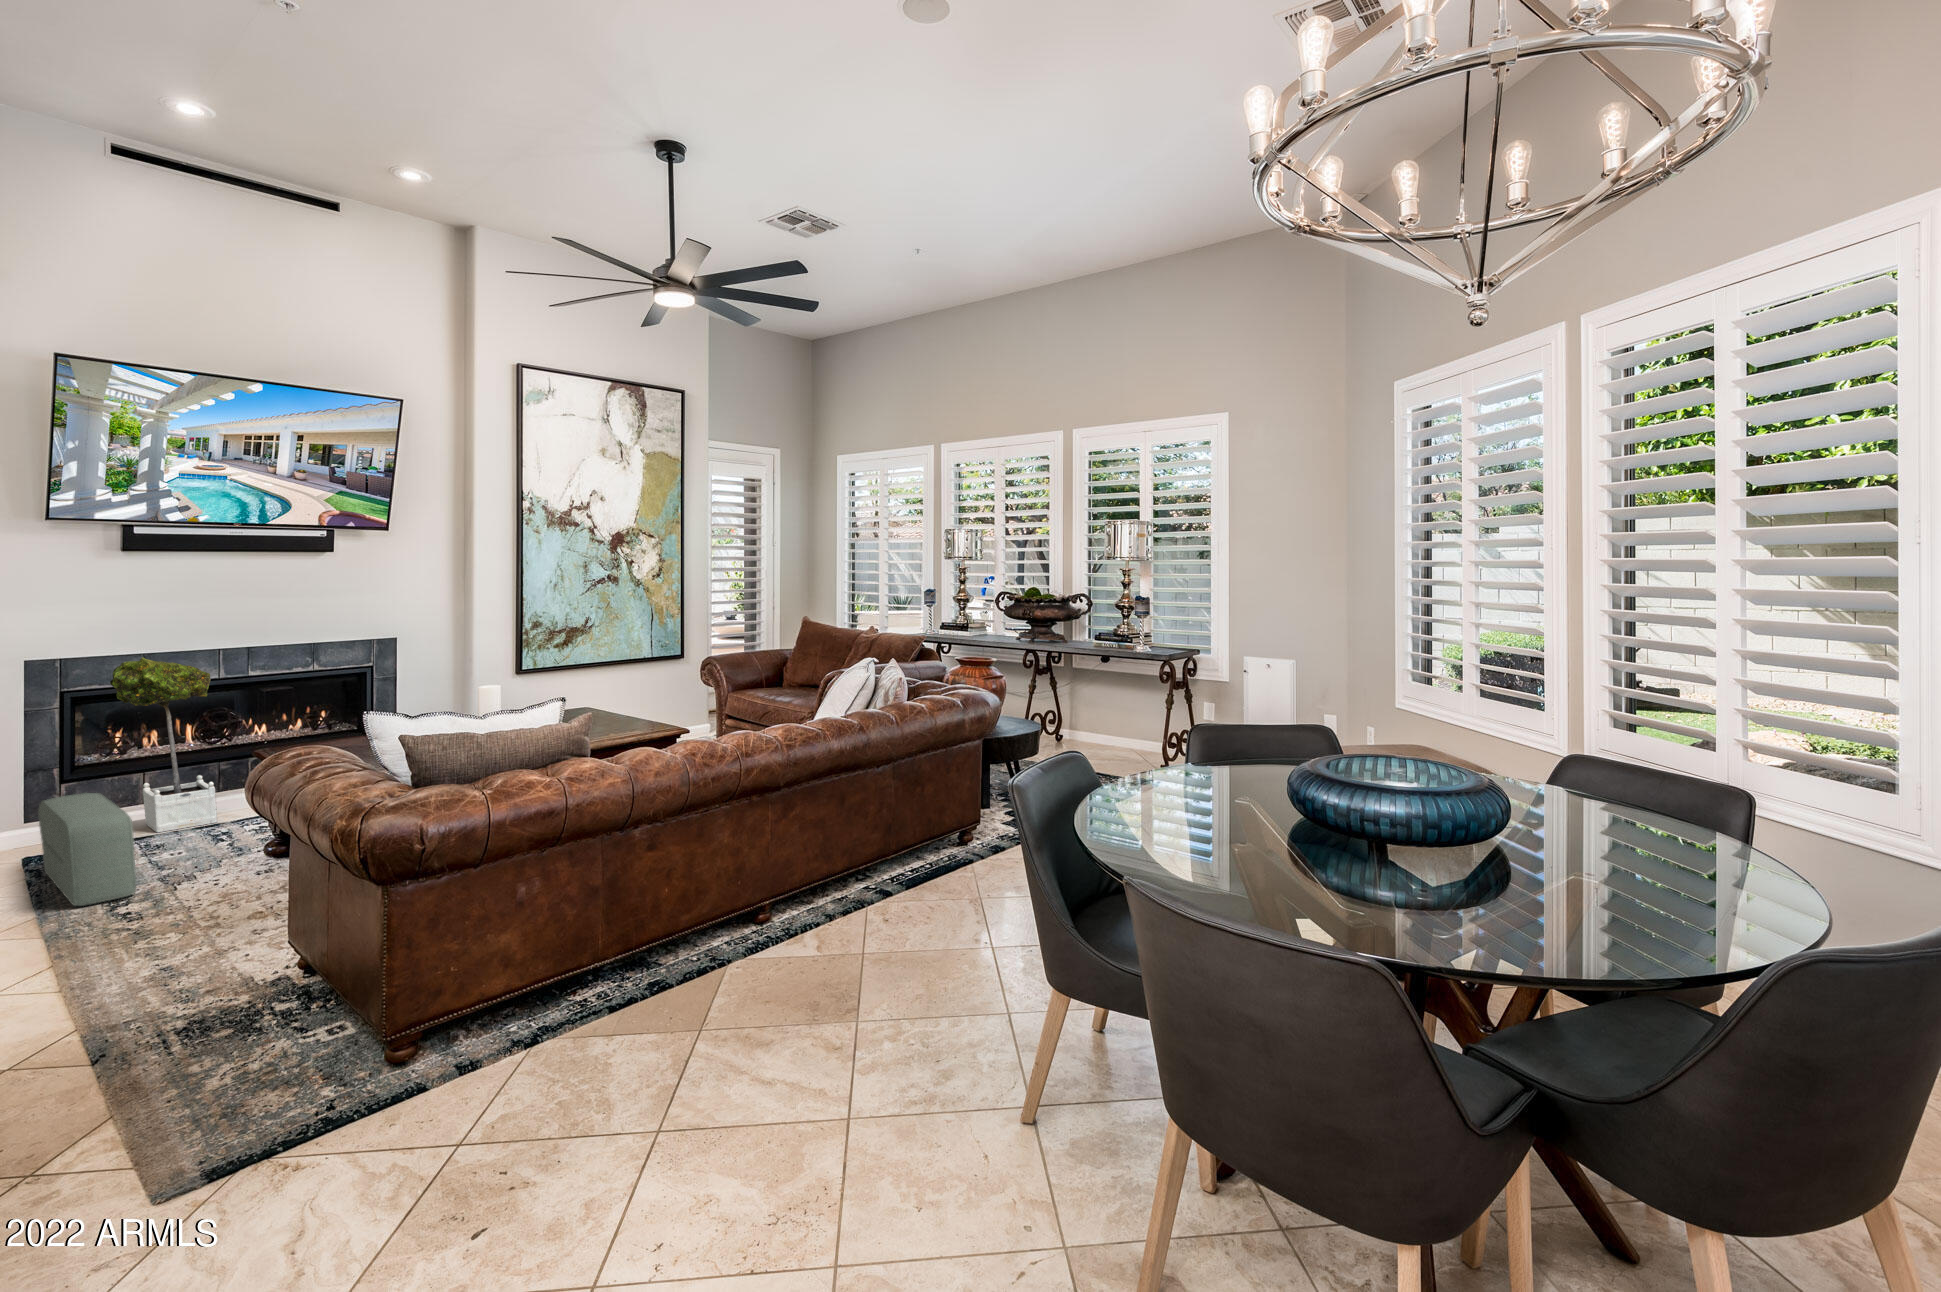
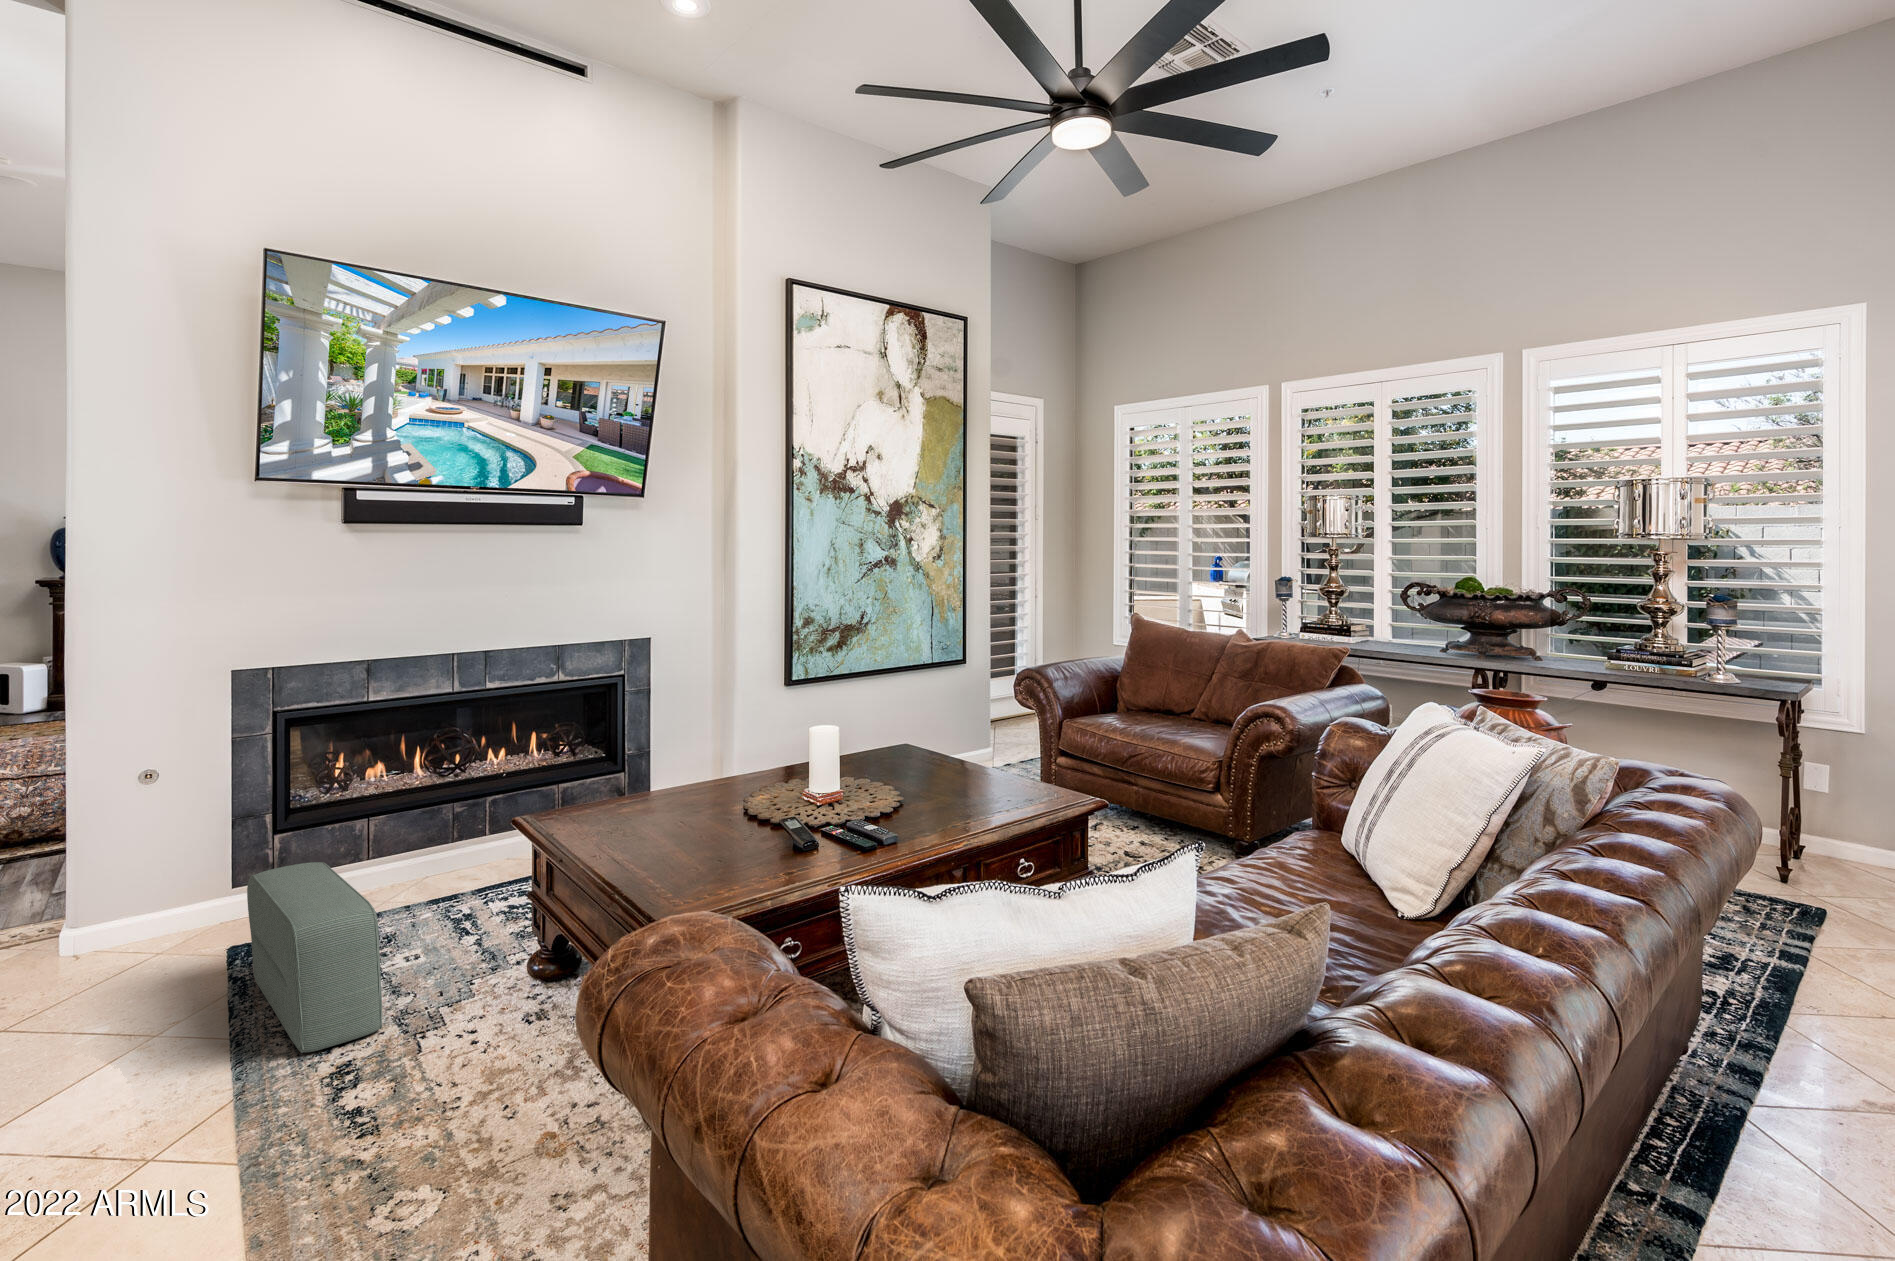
potted tree: present [110,657,218,832] -> none [328,666,455,908]

